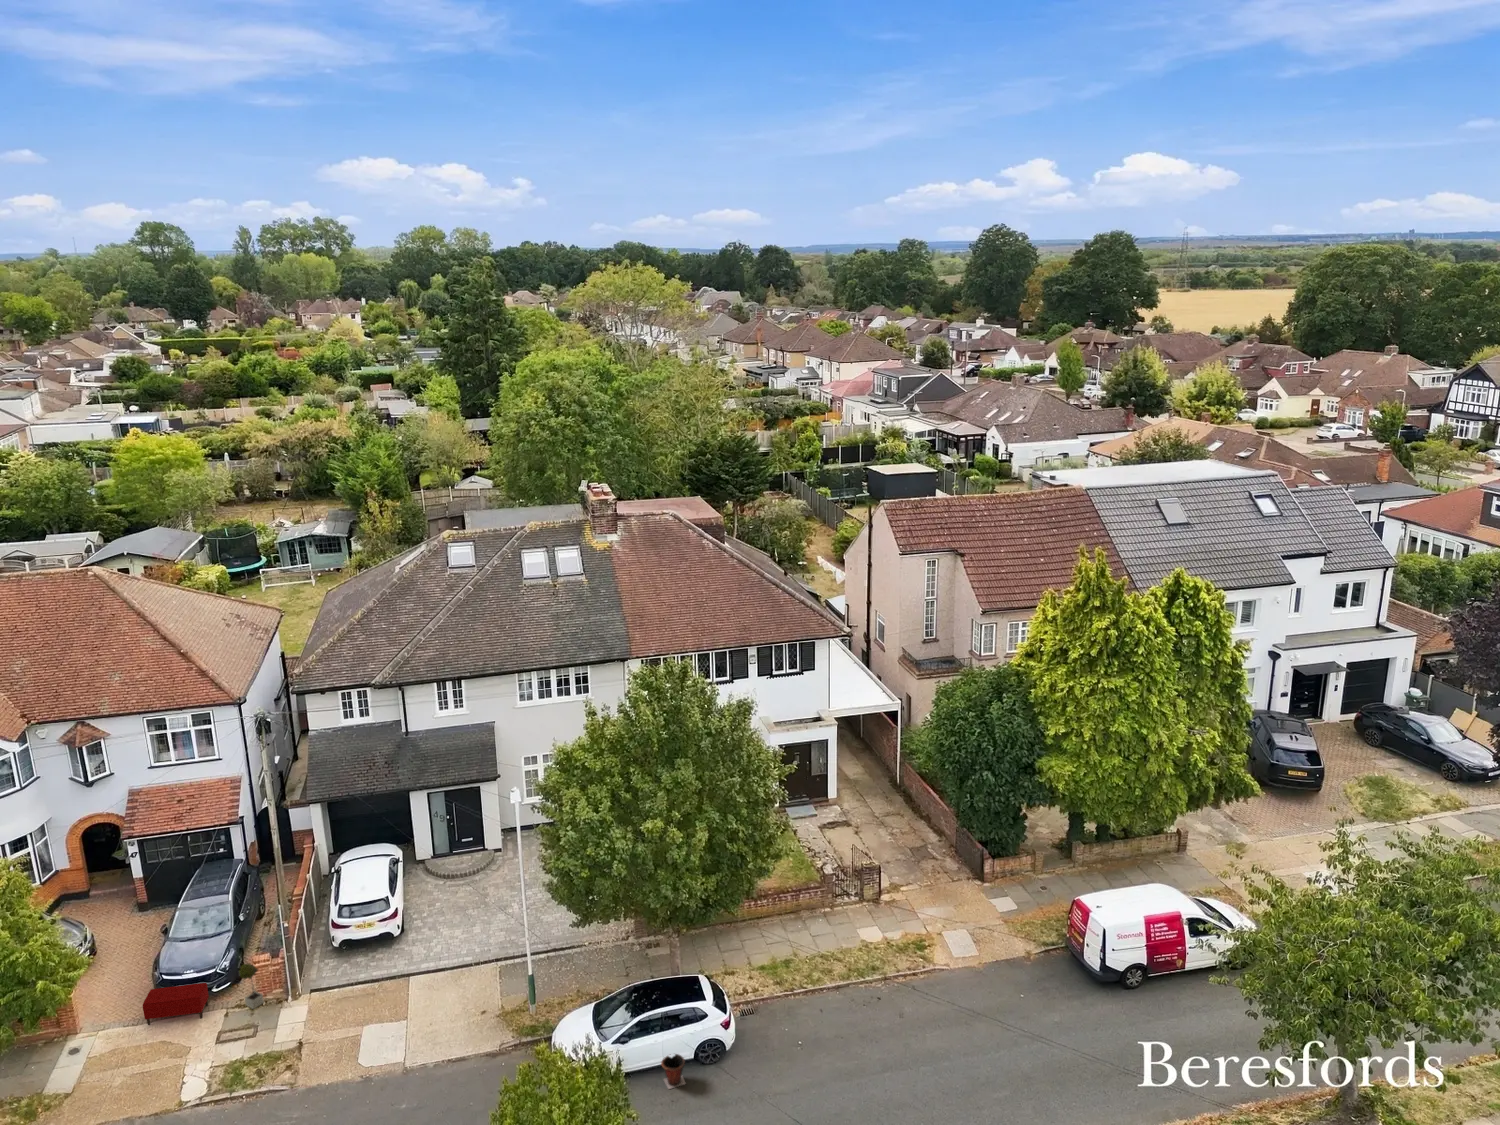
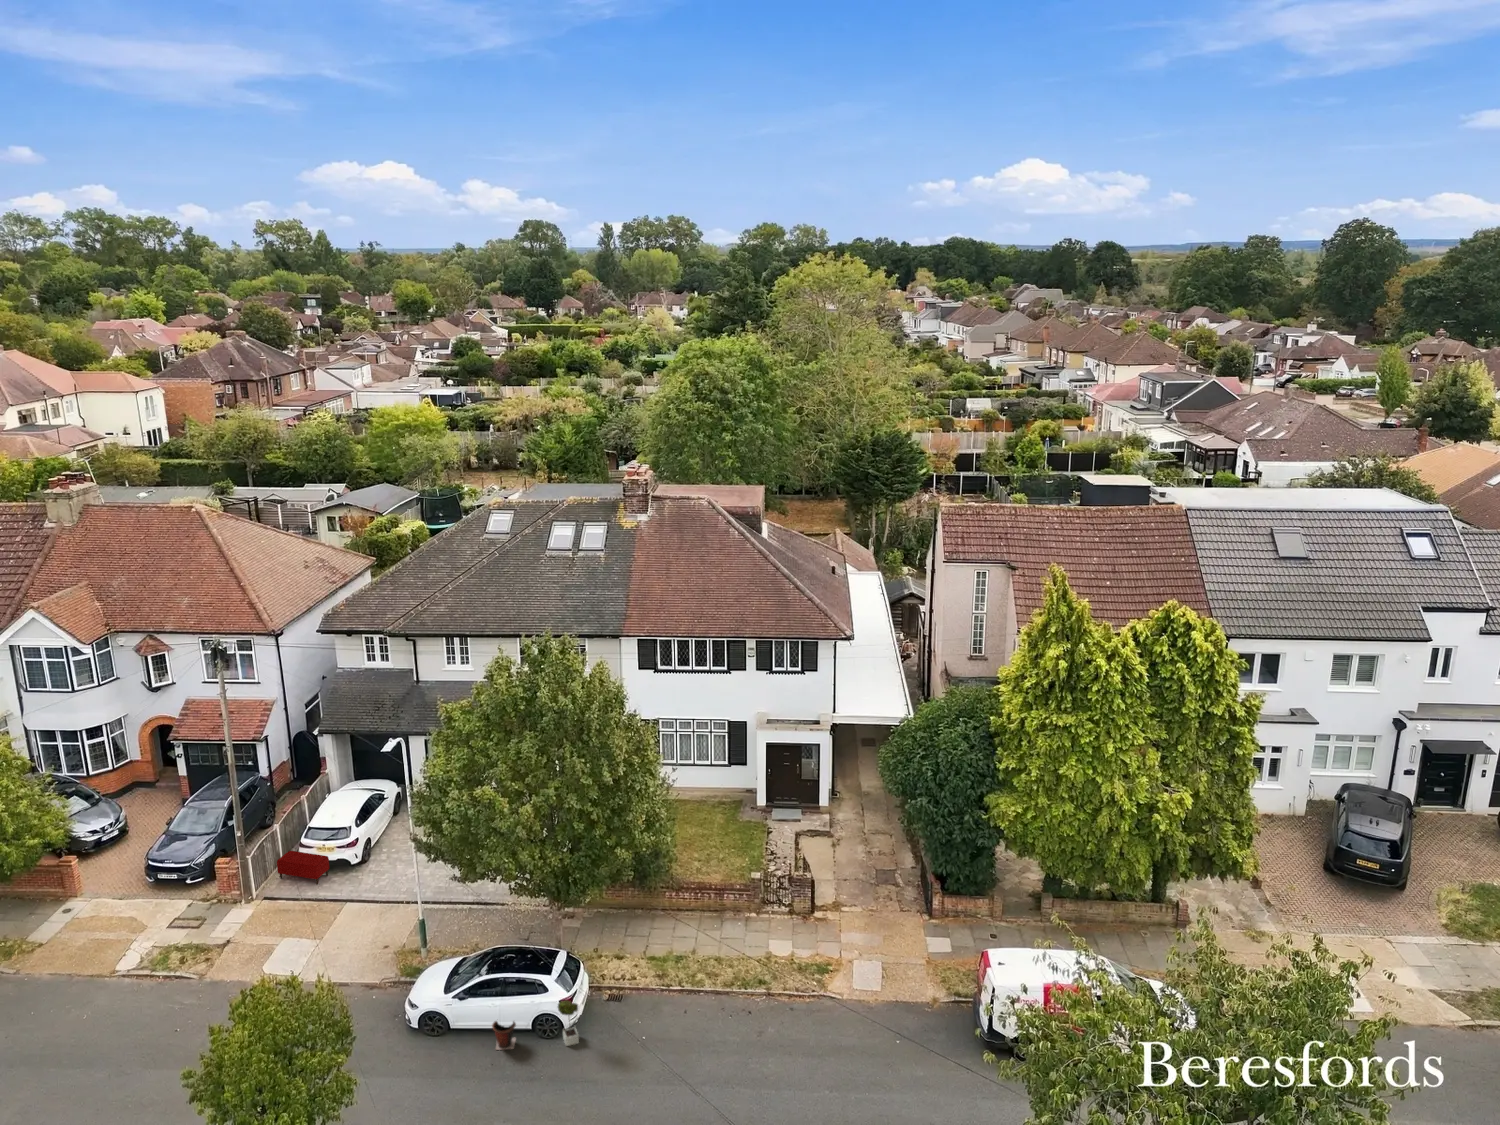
potted tree: present [239,964,264,1009] -> present [558,1000,579,1046]
bench: present [143,983,209,1025] -> present [277,851,329,884]

